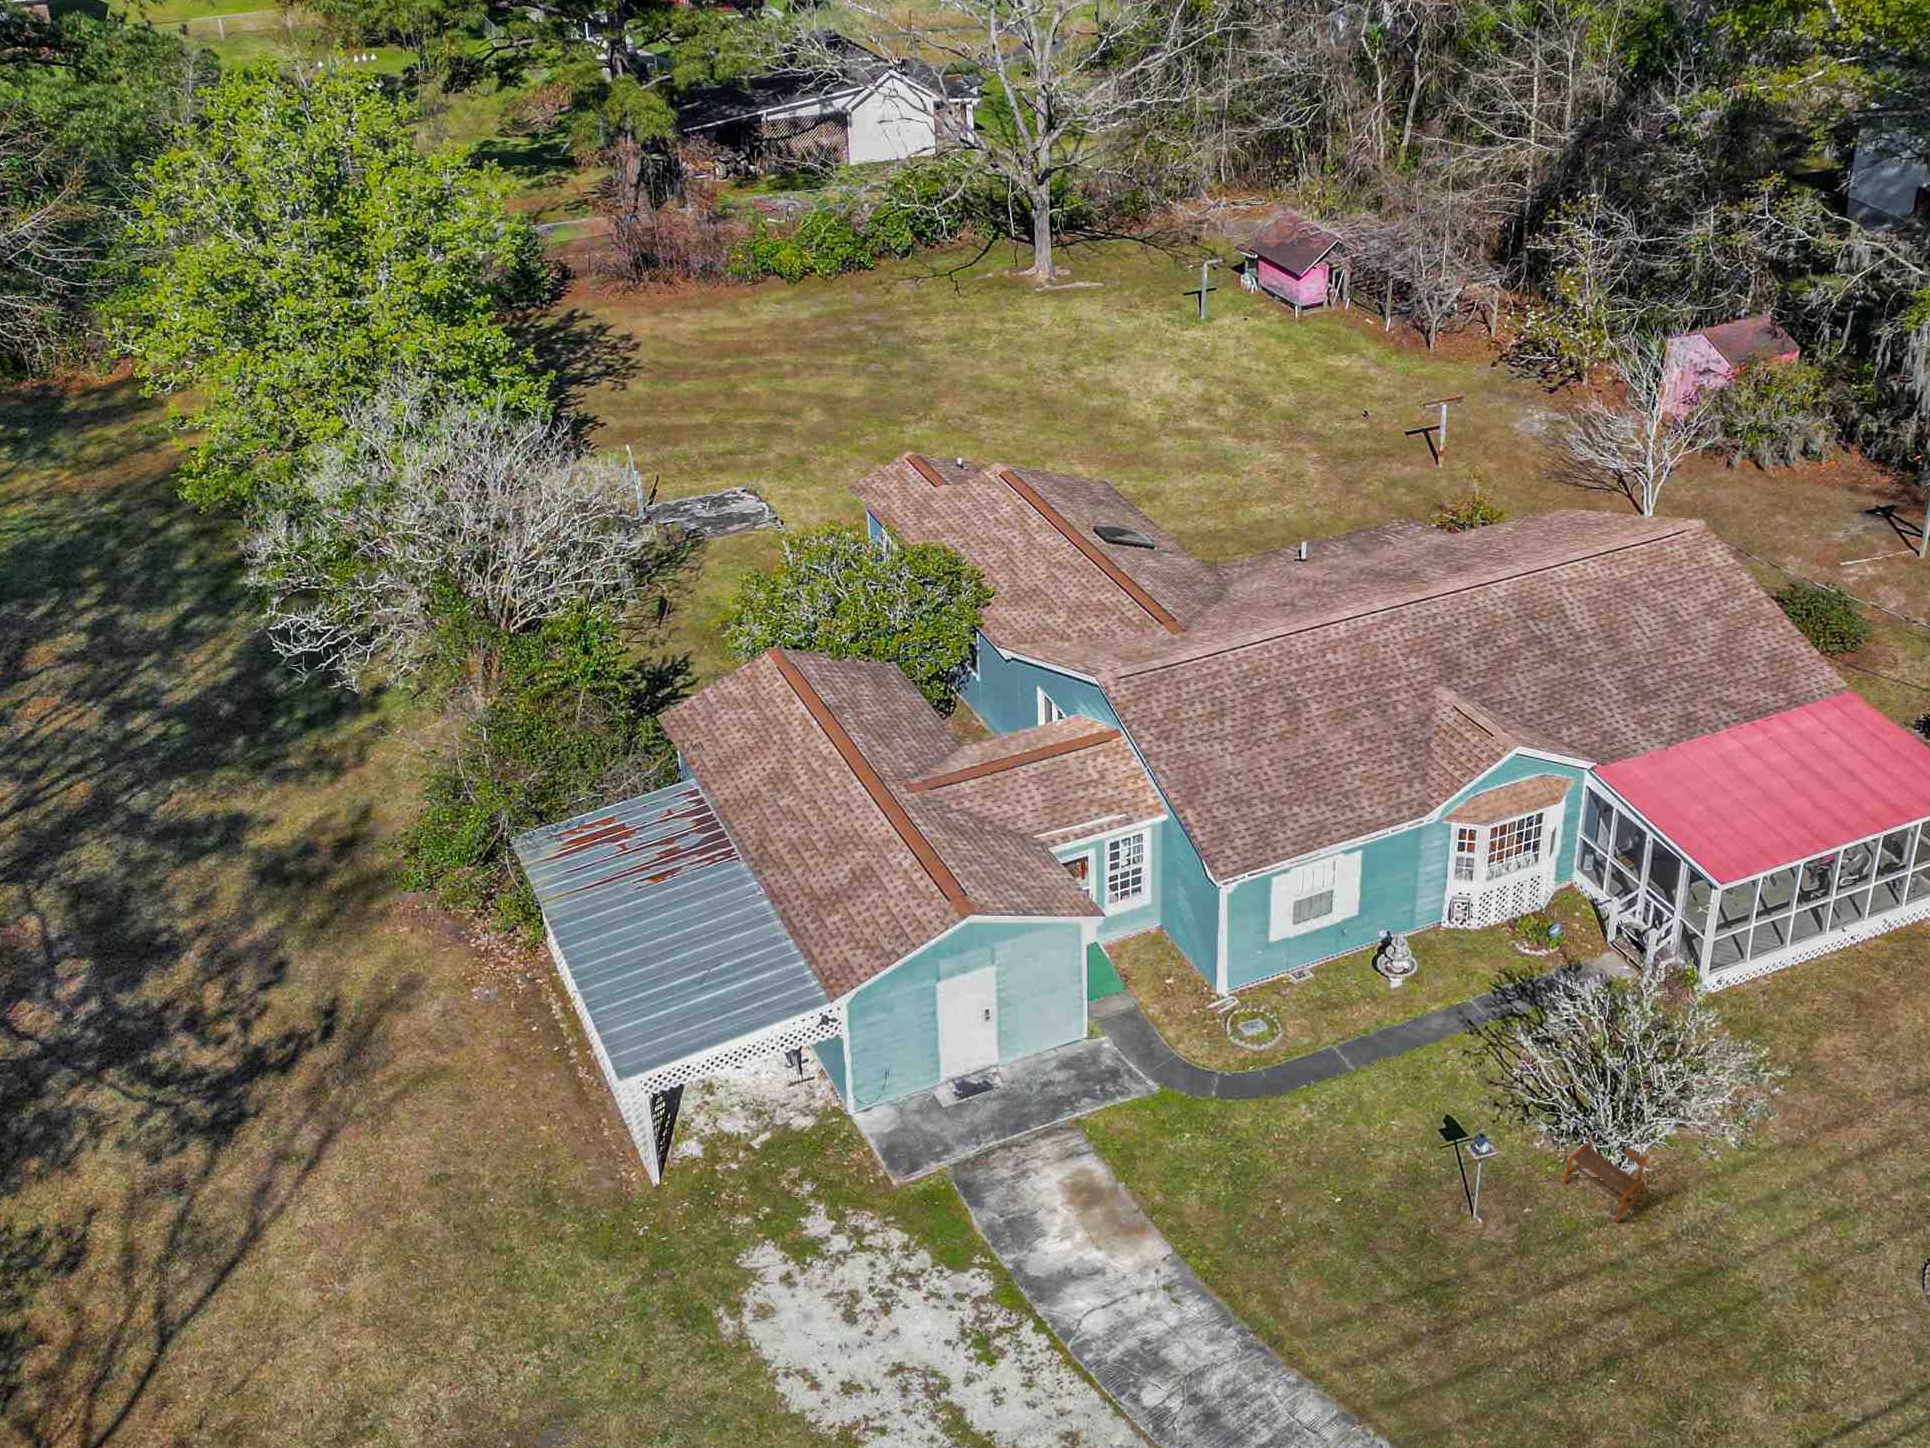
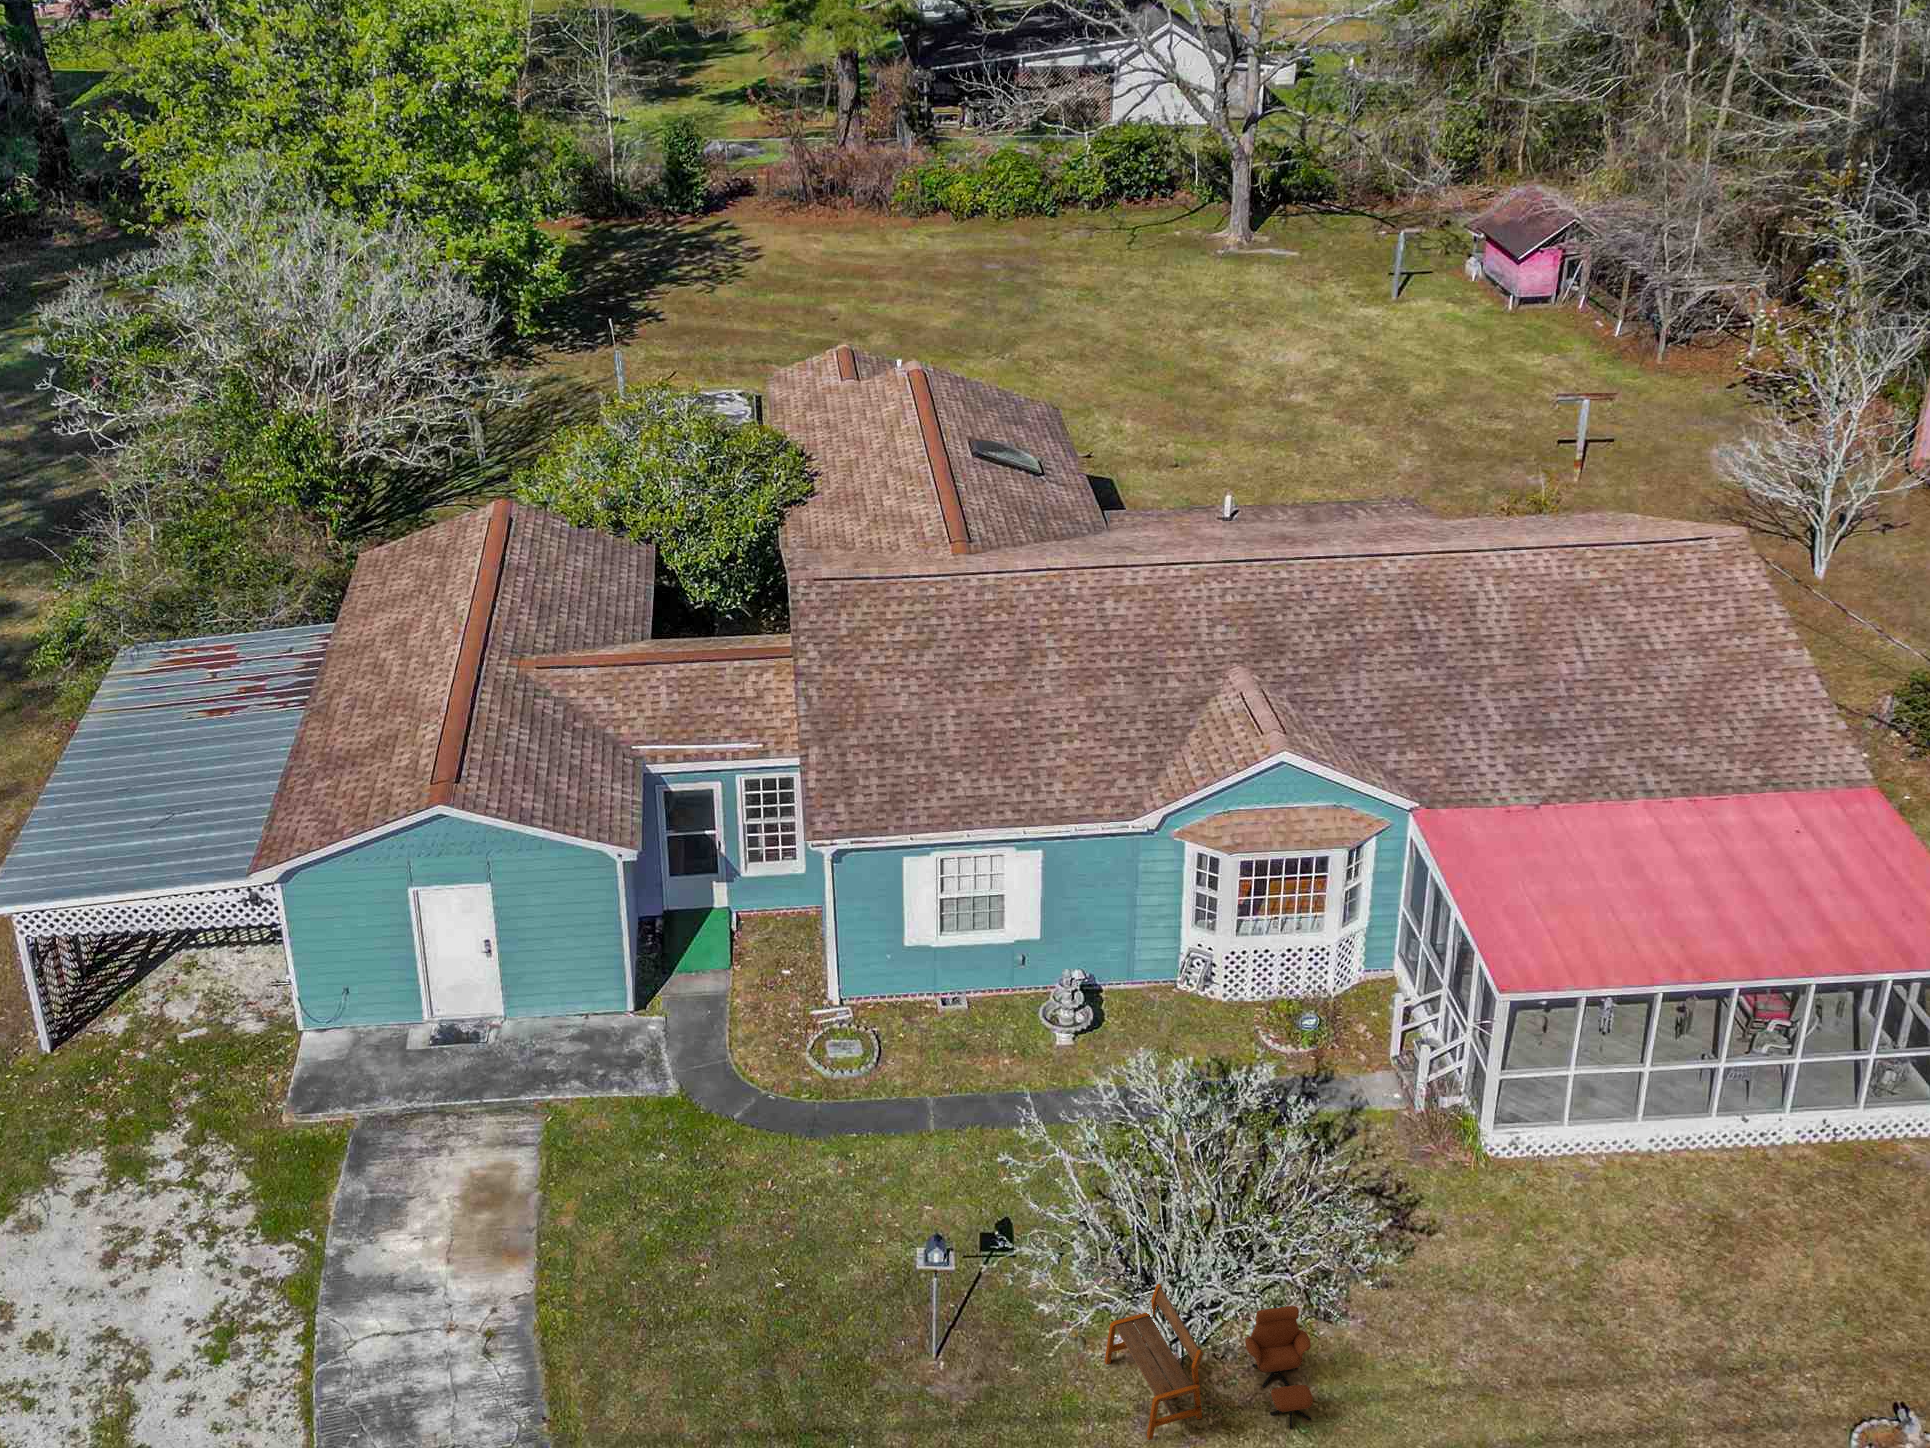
lounge chair: none [1646,1115,1700,1191] -> present [1245,1306,1313,1429]

